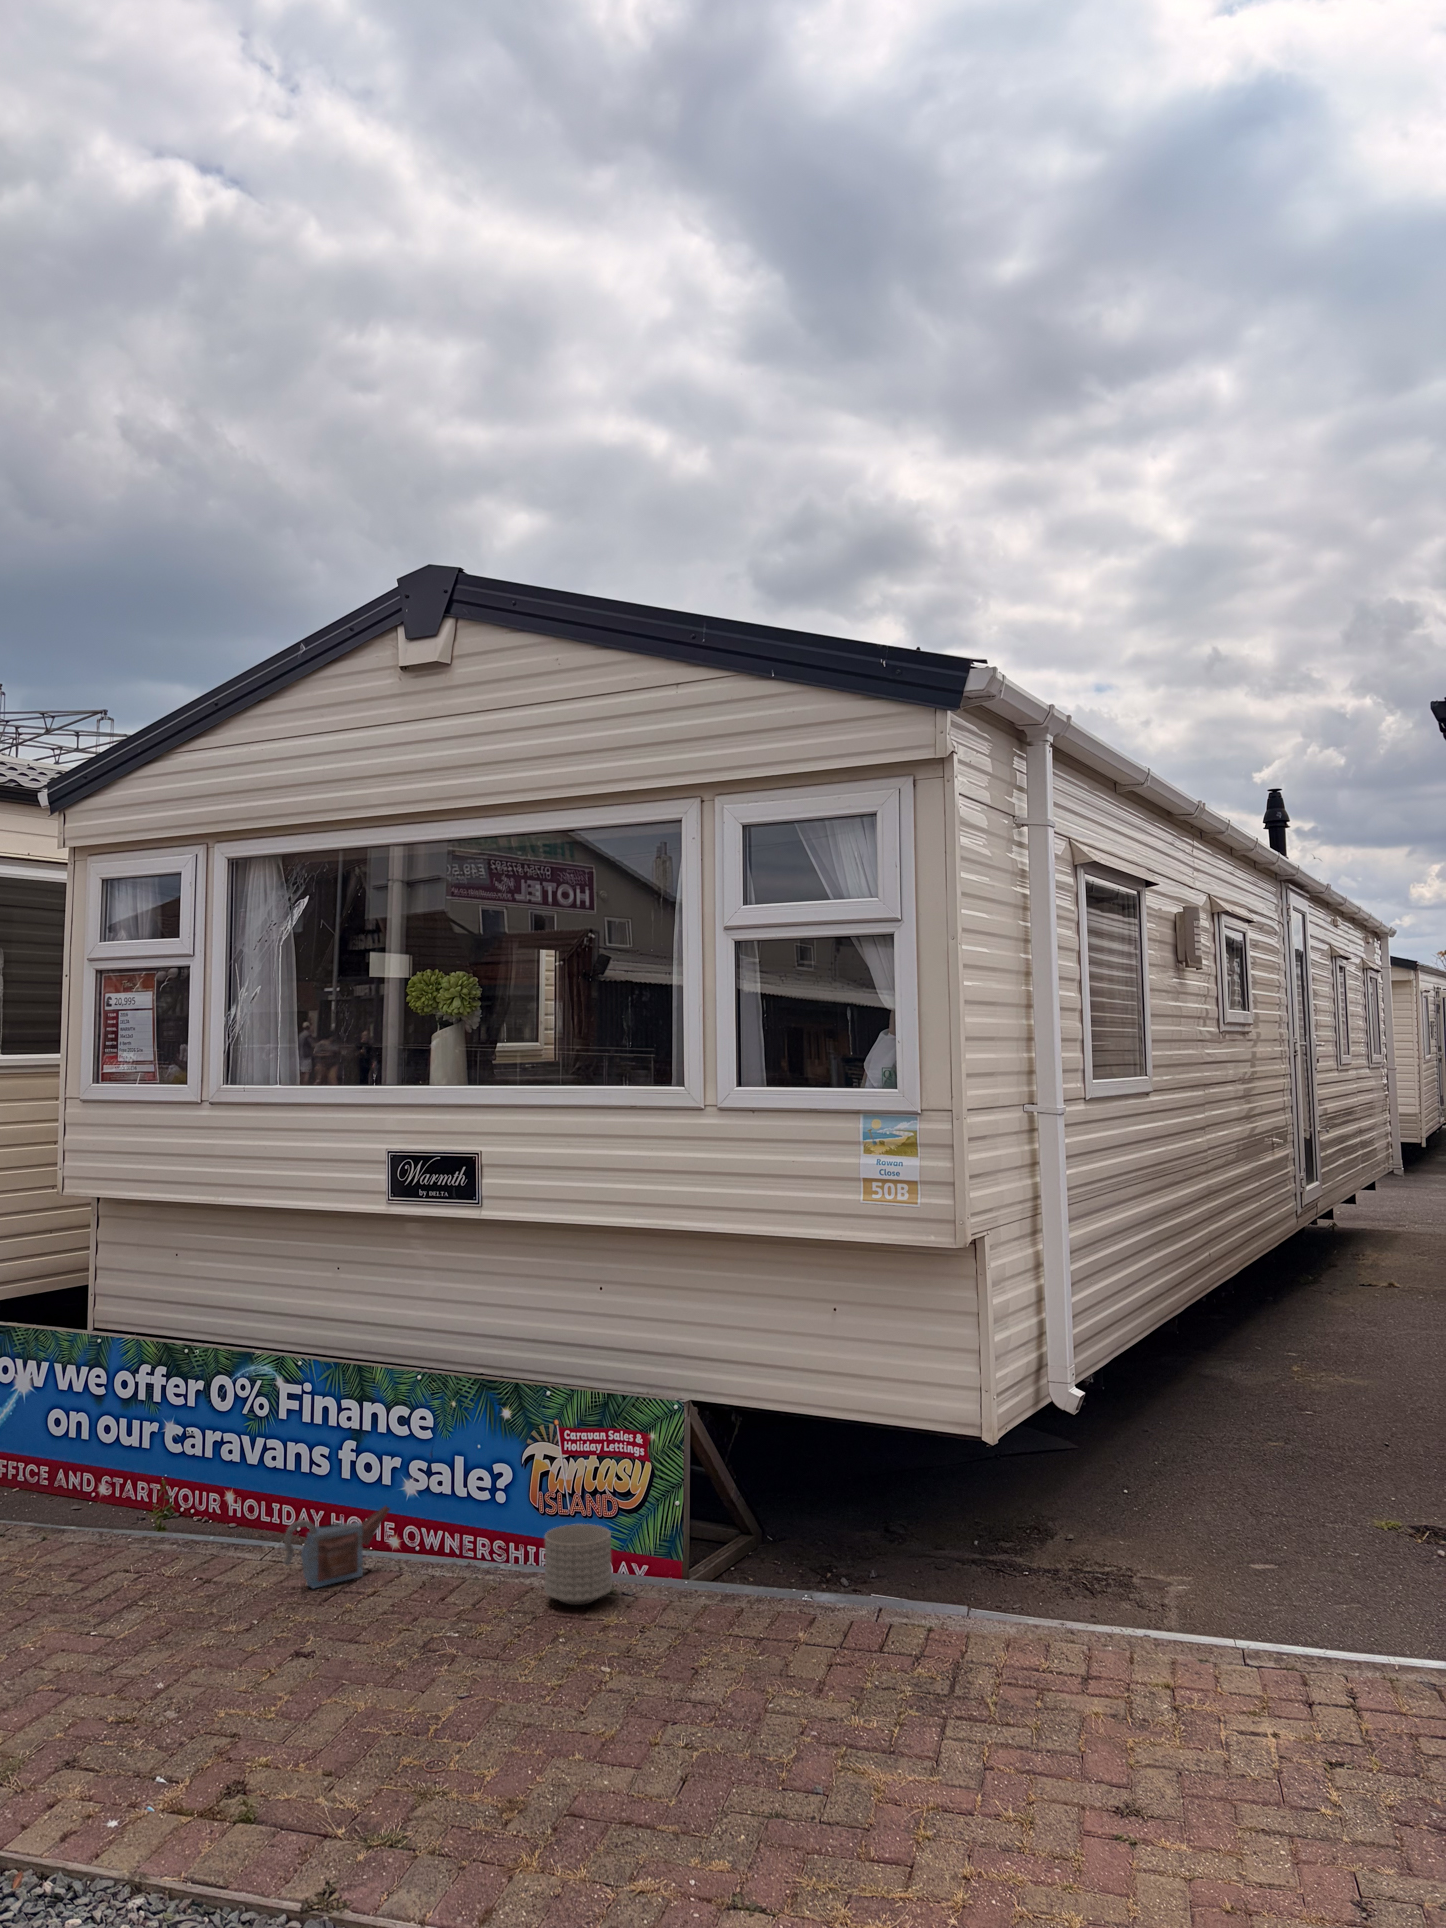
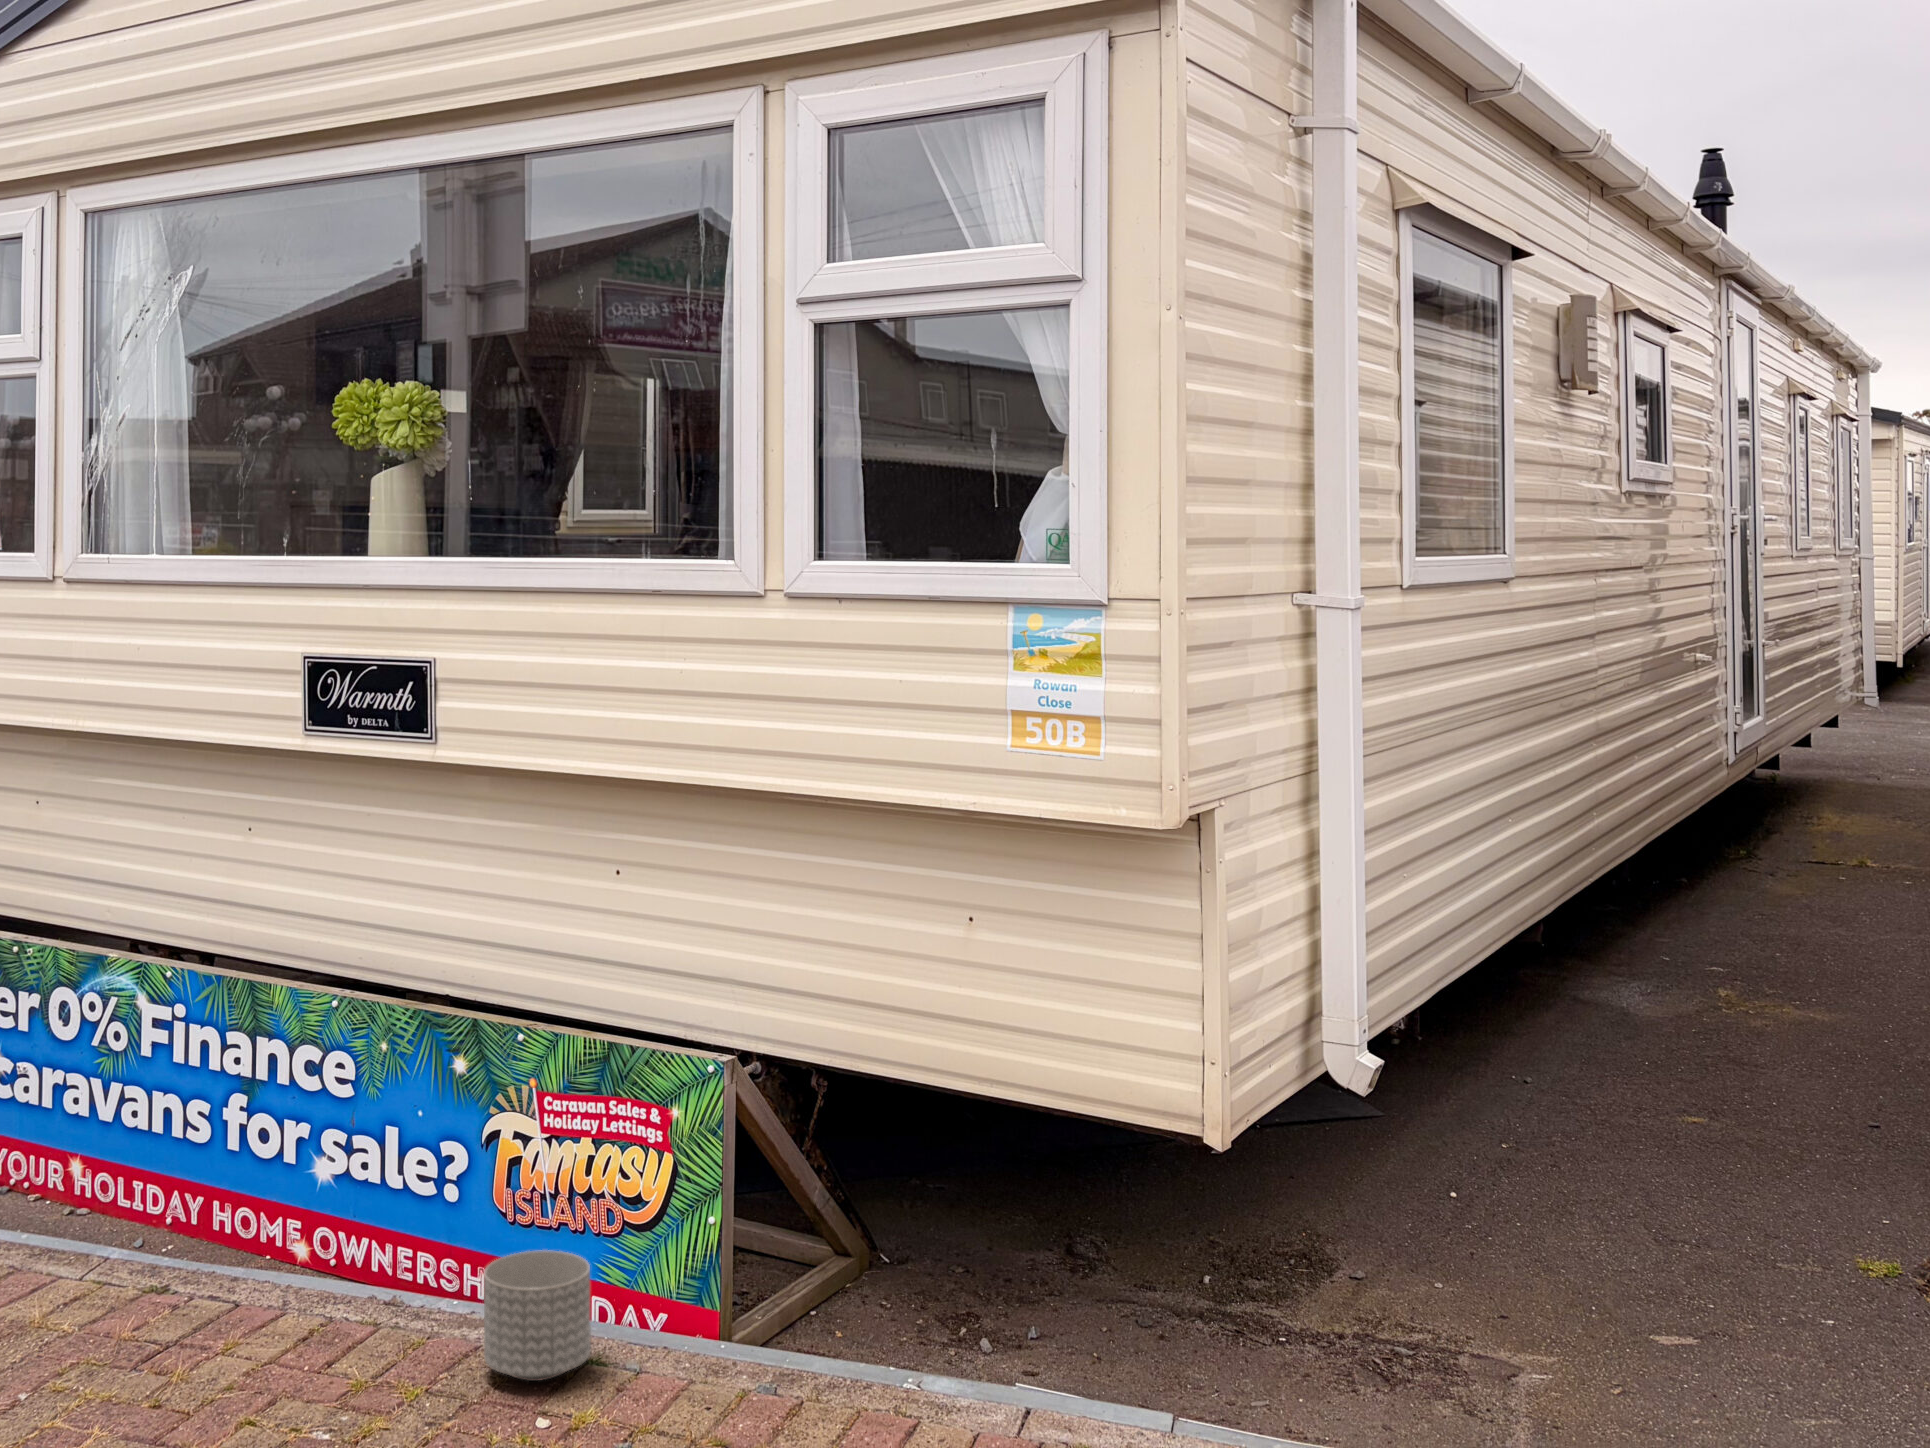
watering can: present [283,1506,390,1589] -> none [87,1204,269,1333]

